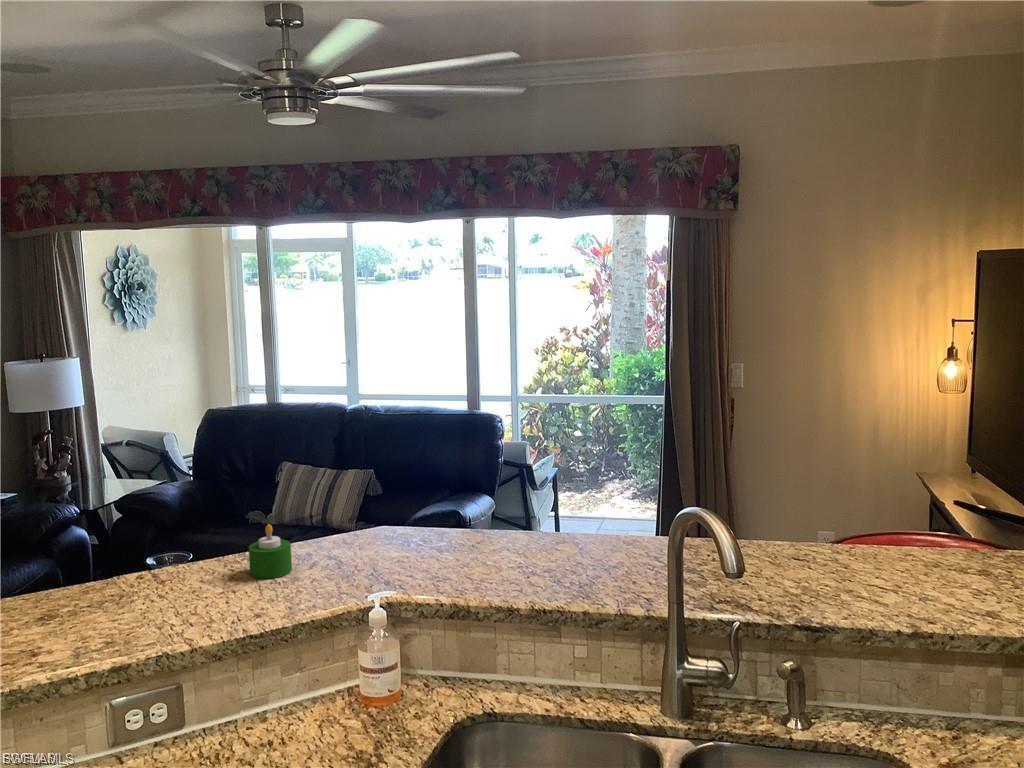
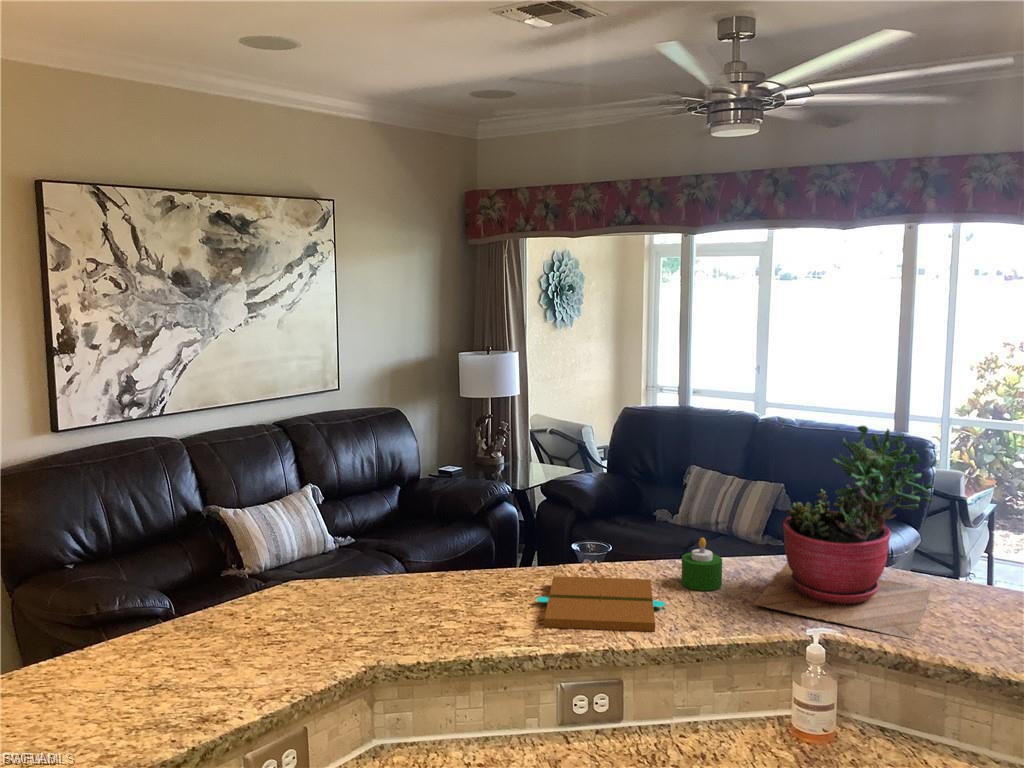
succulent plant: none [321,396,484,590] -> present [754,426,934,640]
book: none [81,575,230,645] -> present [537,576,665,632]

